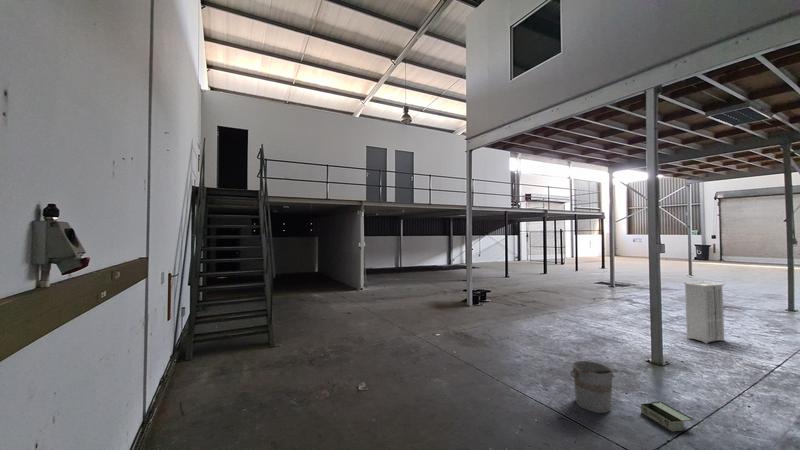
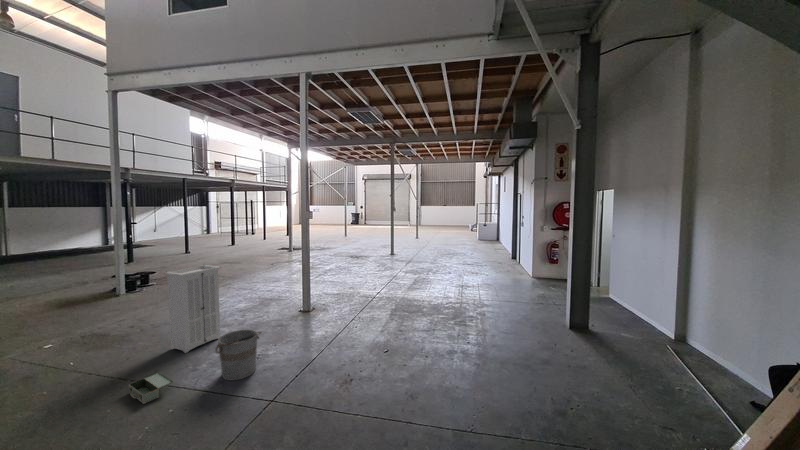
storage cabinet: present [685,281,725,343] -> present [165,265,221,353]
toolbox: present [641,402,693,432] -> present [129,373,173,404]

